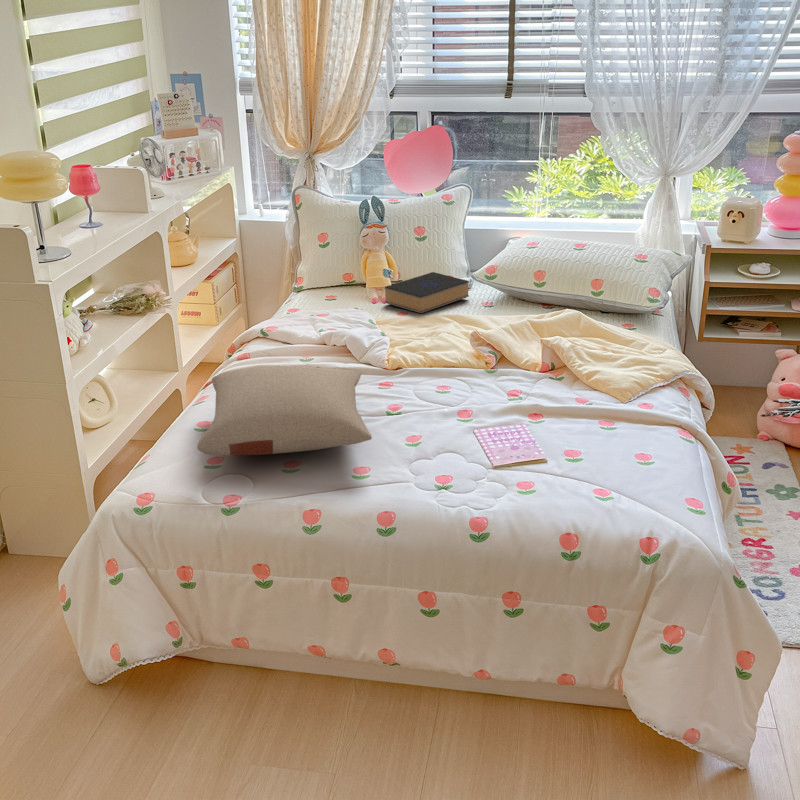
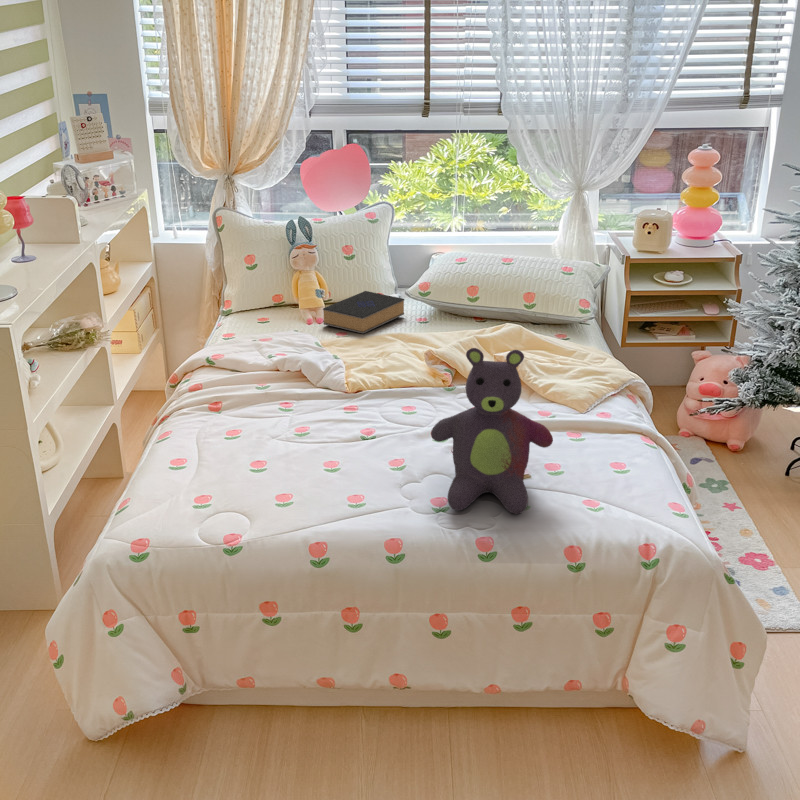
stuffed bear: none [443,323,567,497] -> present [431,348,553,514]
pillow: present [197,366,372,455] -> none [181,398,366,494]

